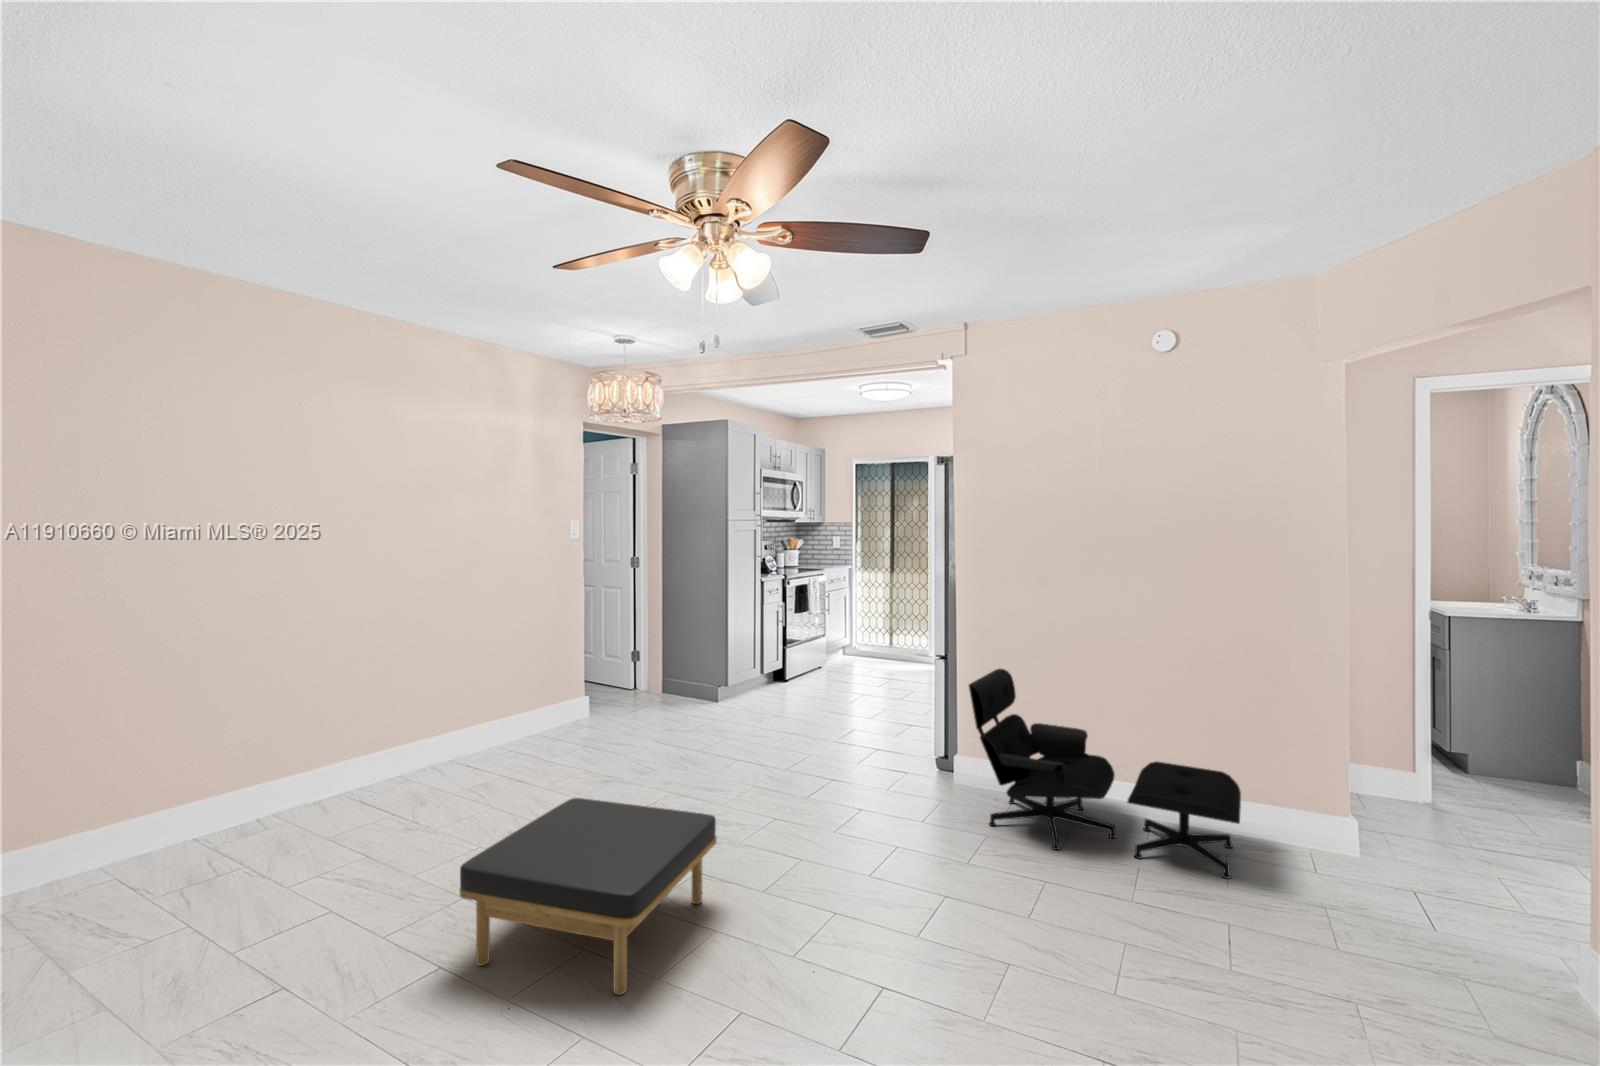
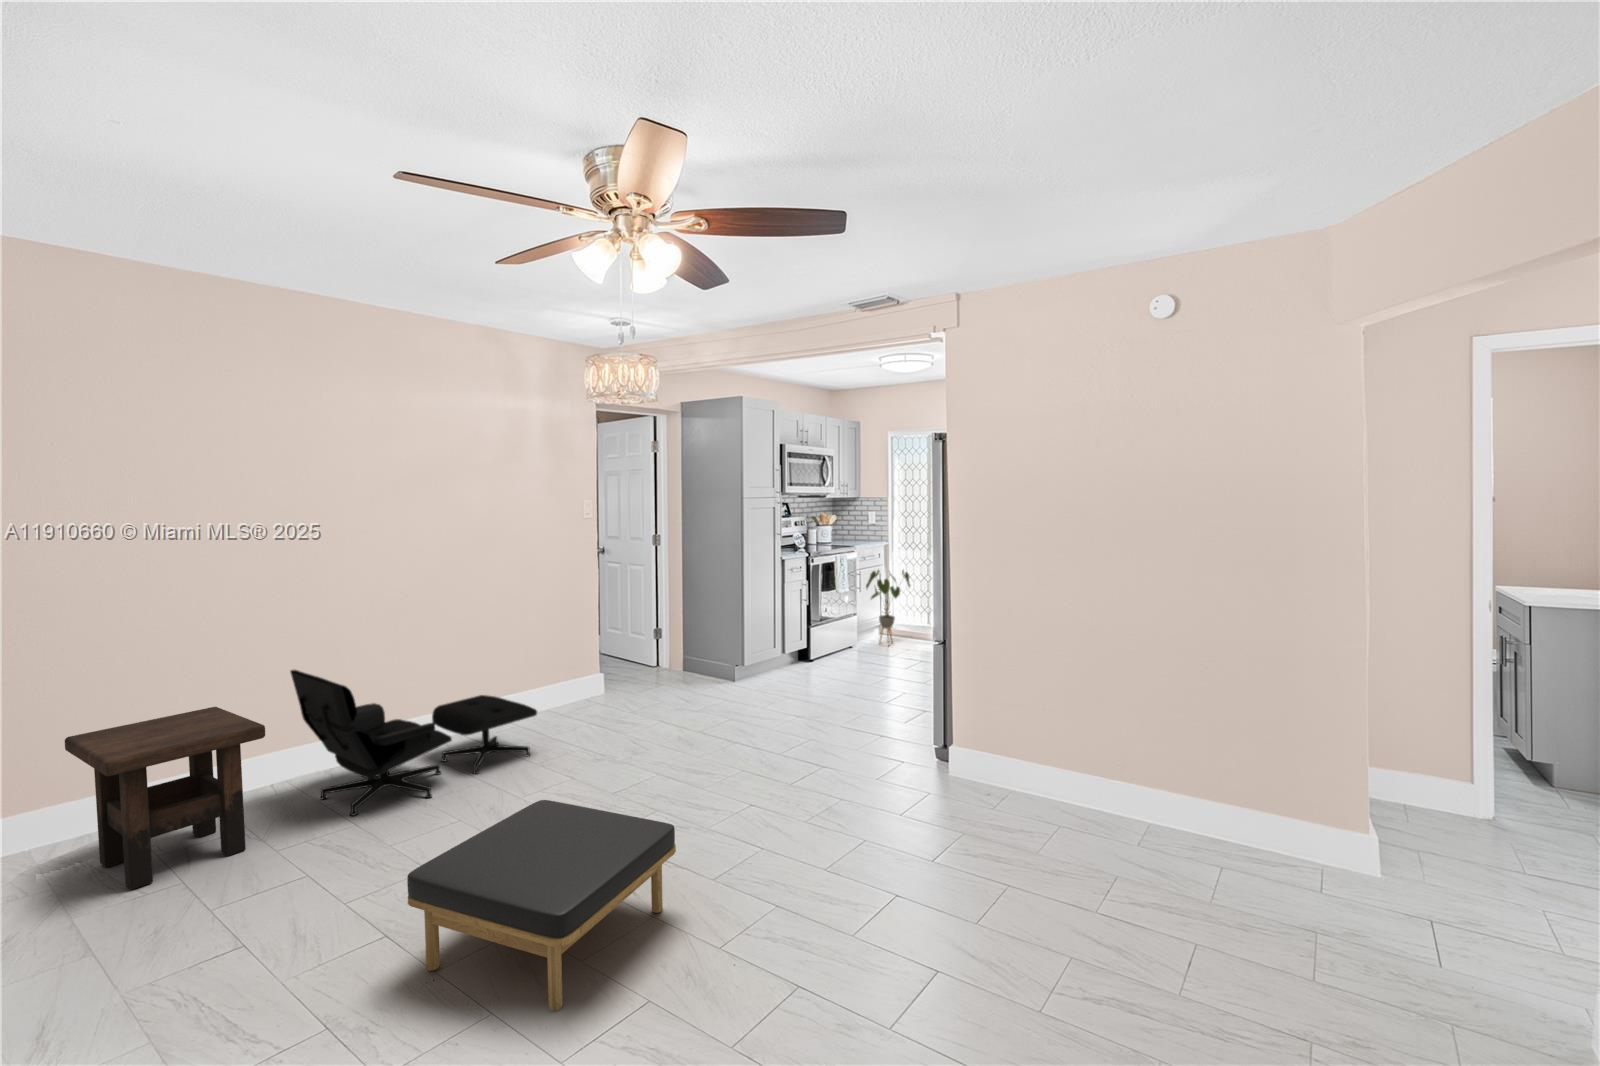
house plant: none [833,592,876,666] -> present [866,570,910,643]
lounge chair: present [969,669,1241,878] -> present [290,670,537,816]
side table: none [52,716,272,906] -> present [65,707,265,889]

